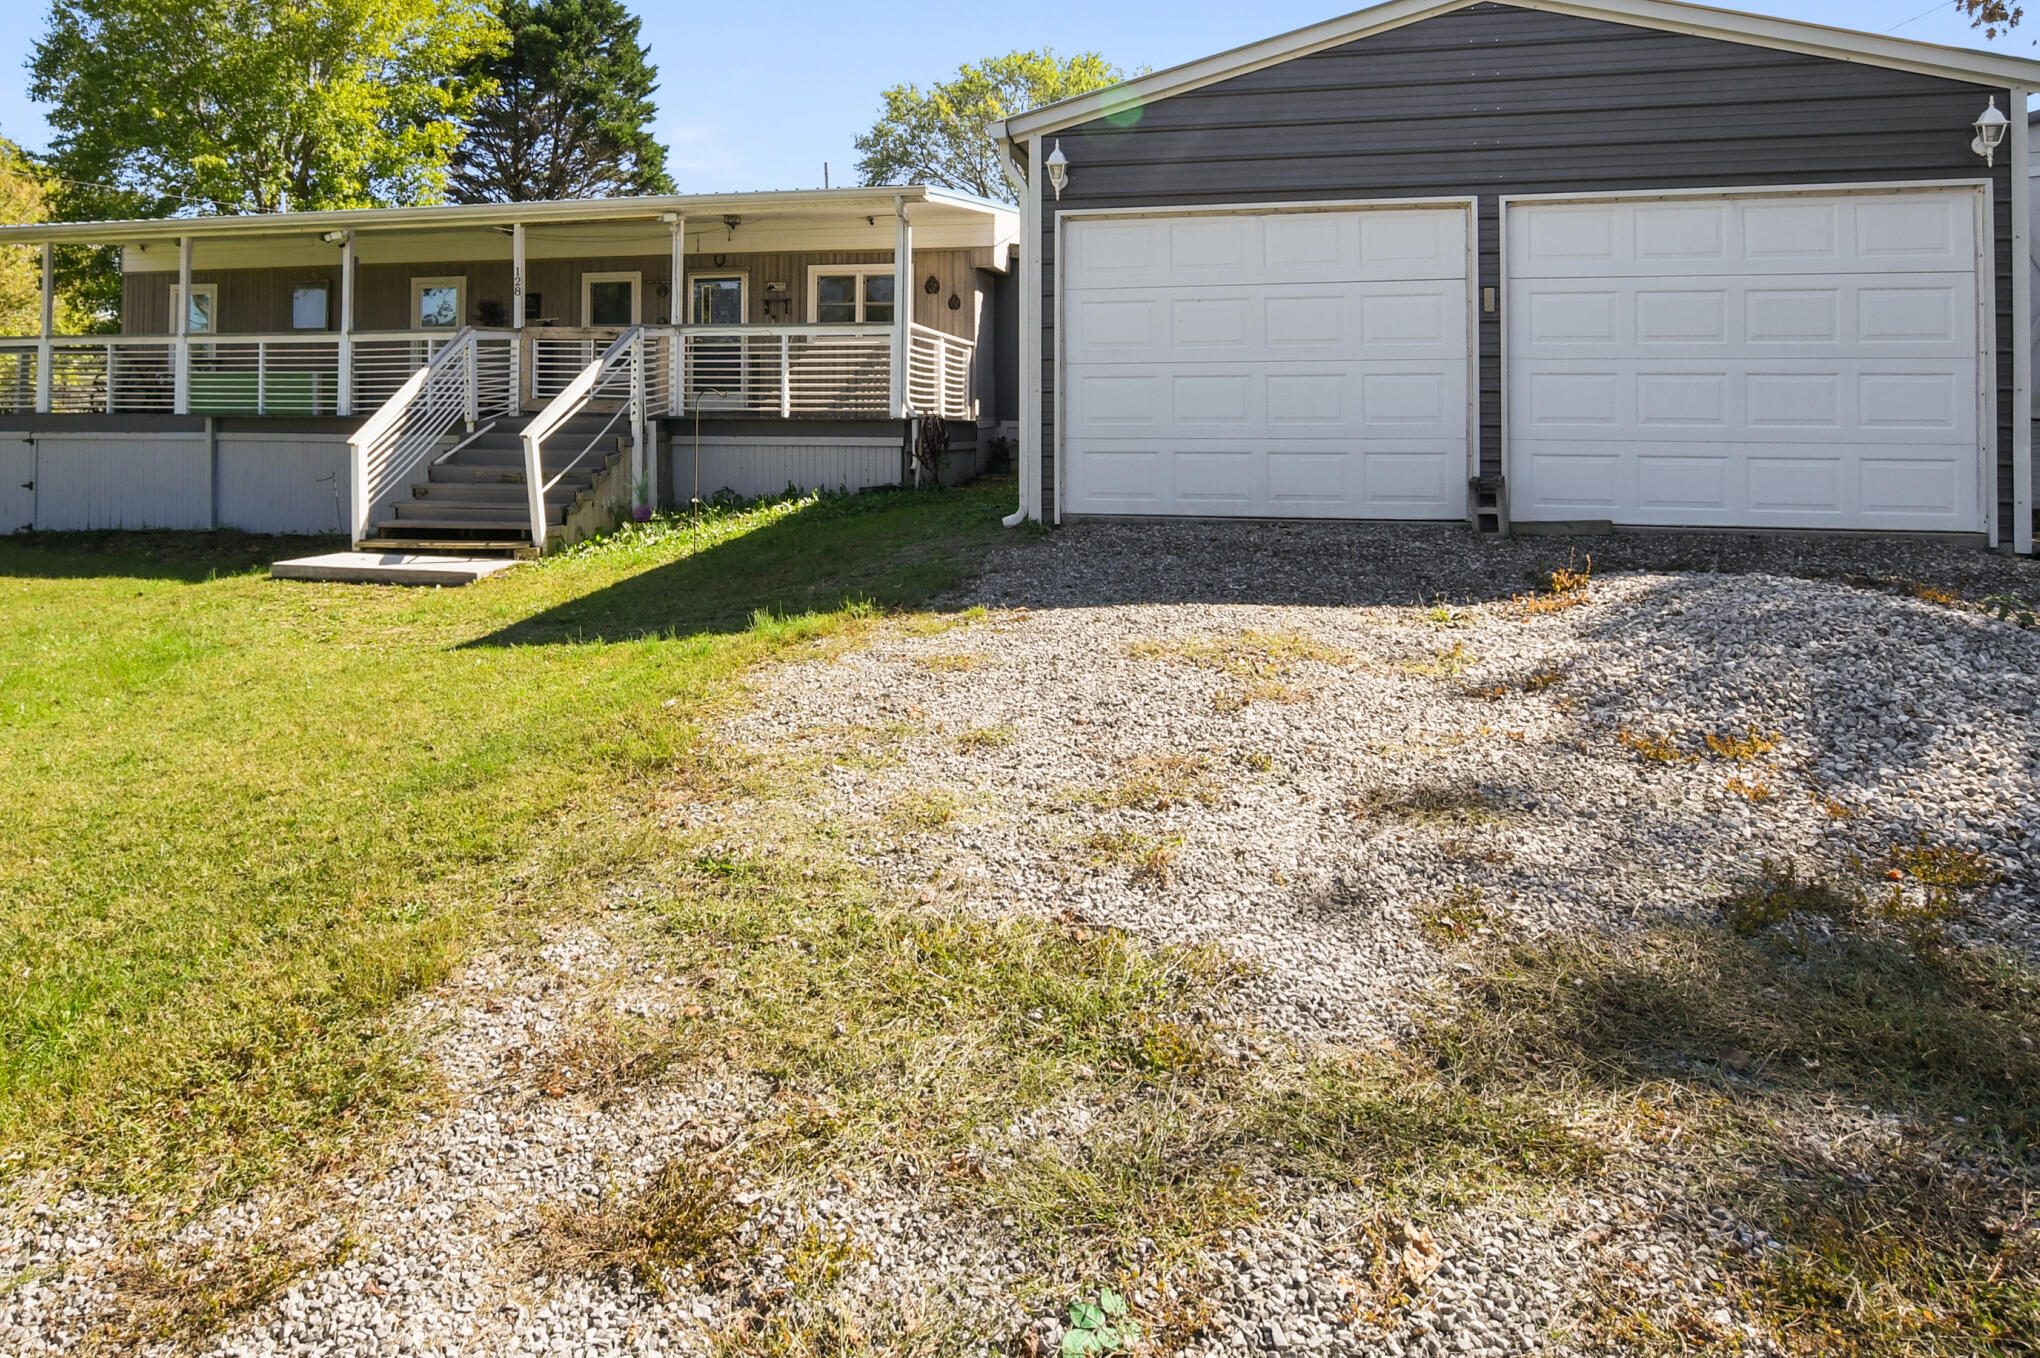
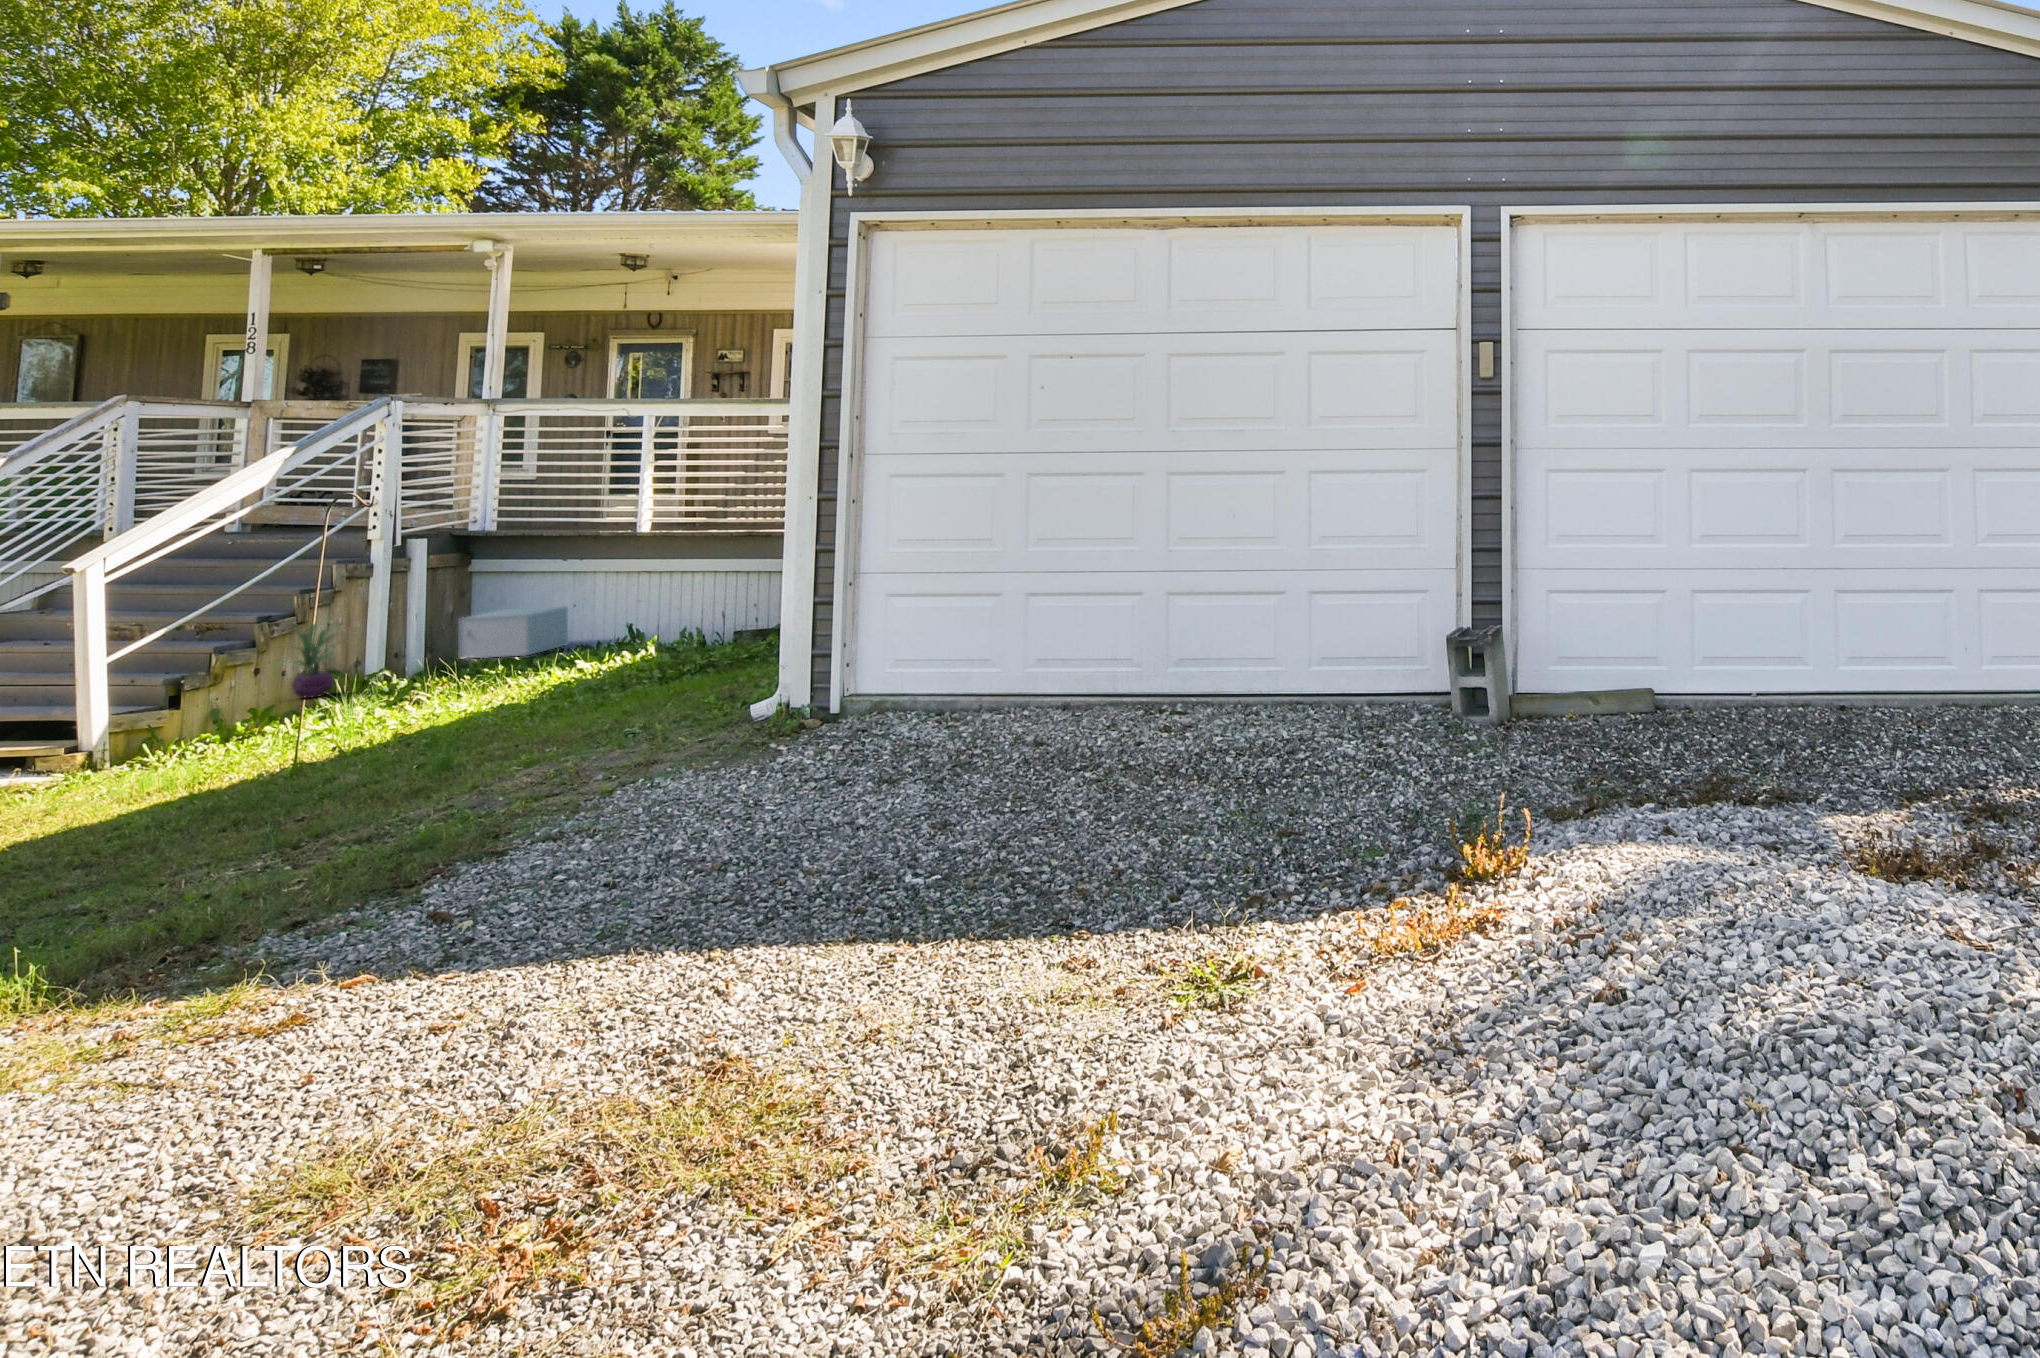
storage box: none [681,472,739,505] -> present [458,607,568,659]

